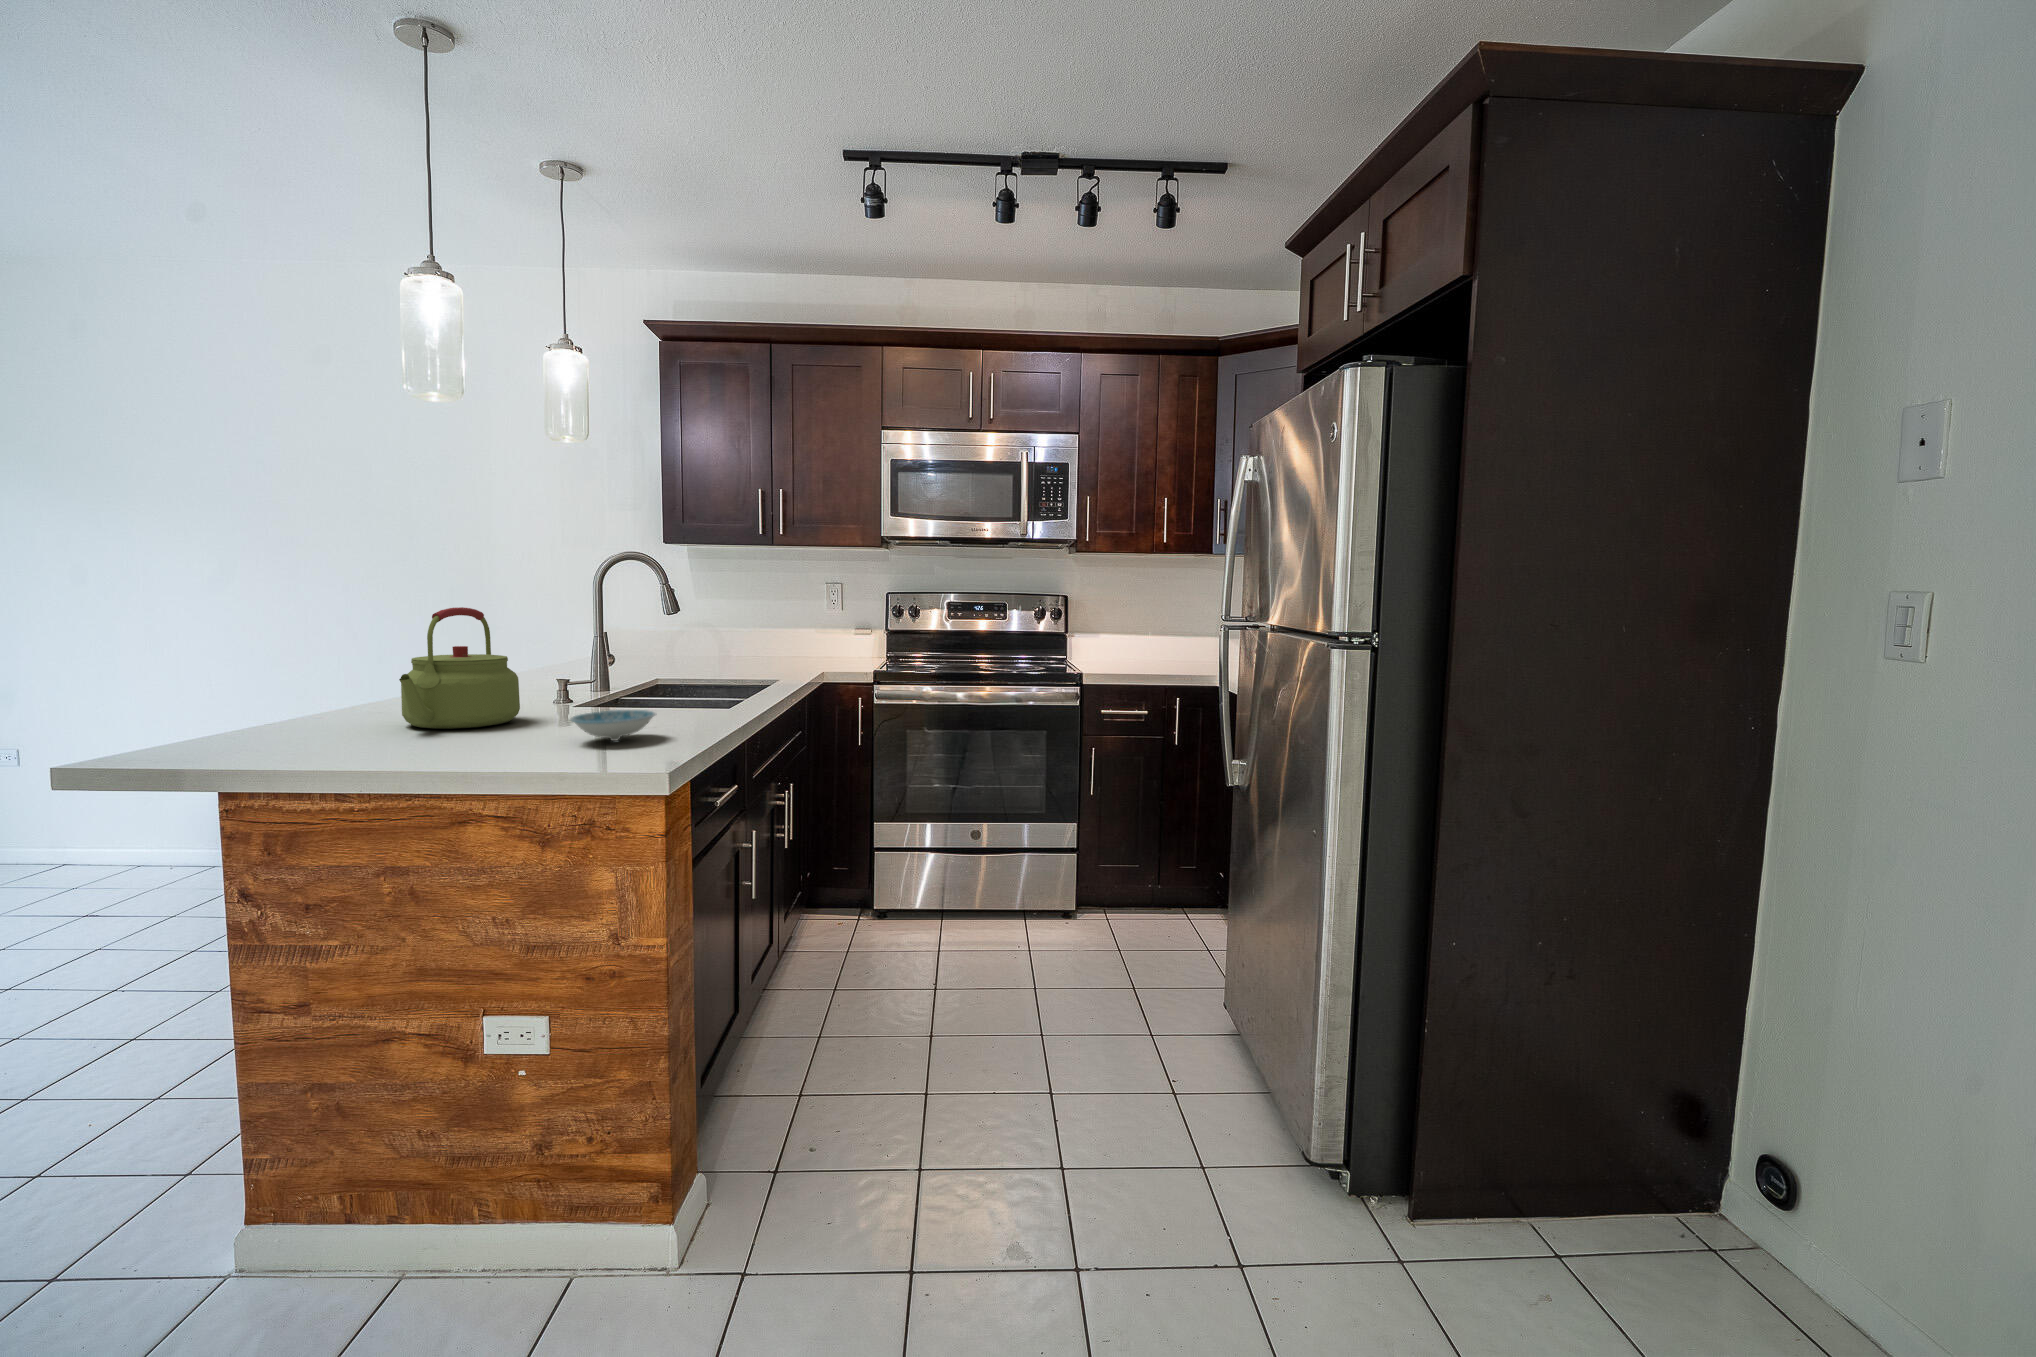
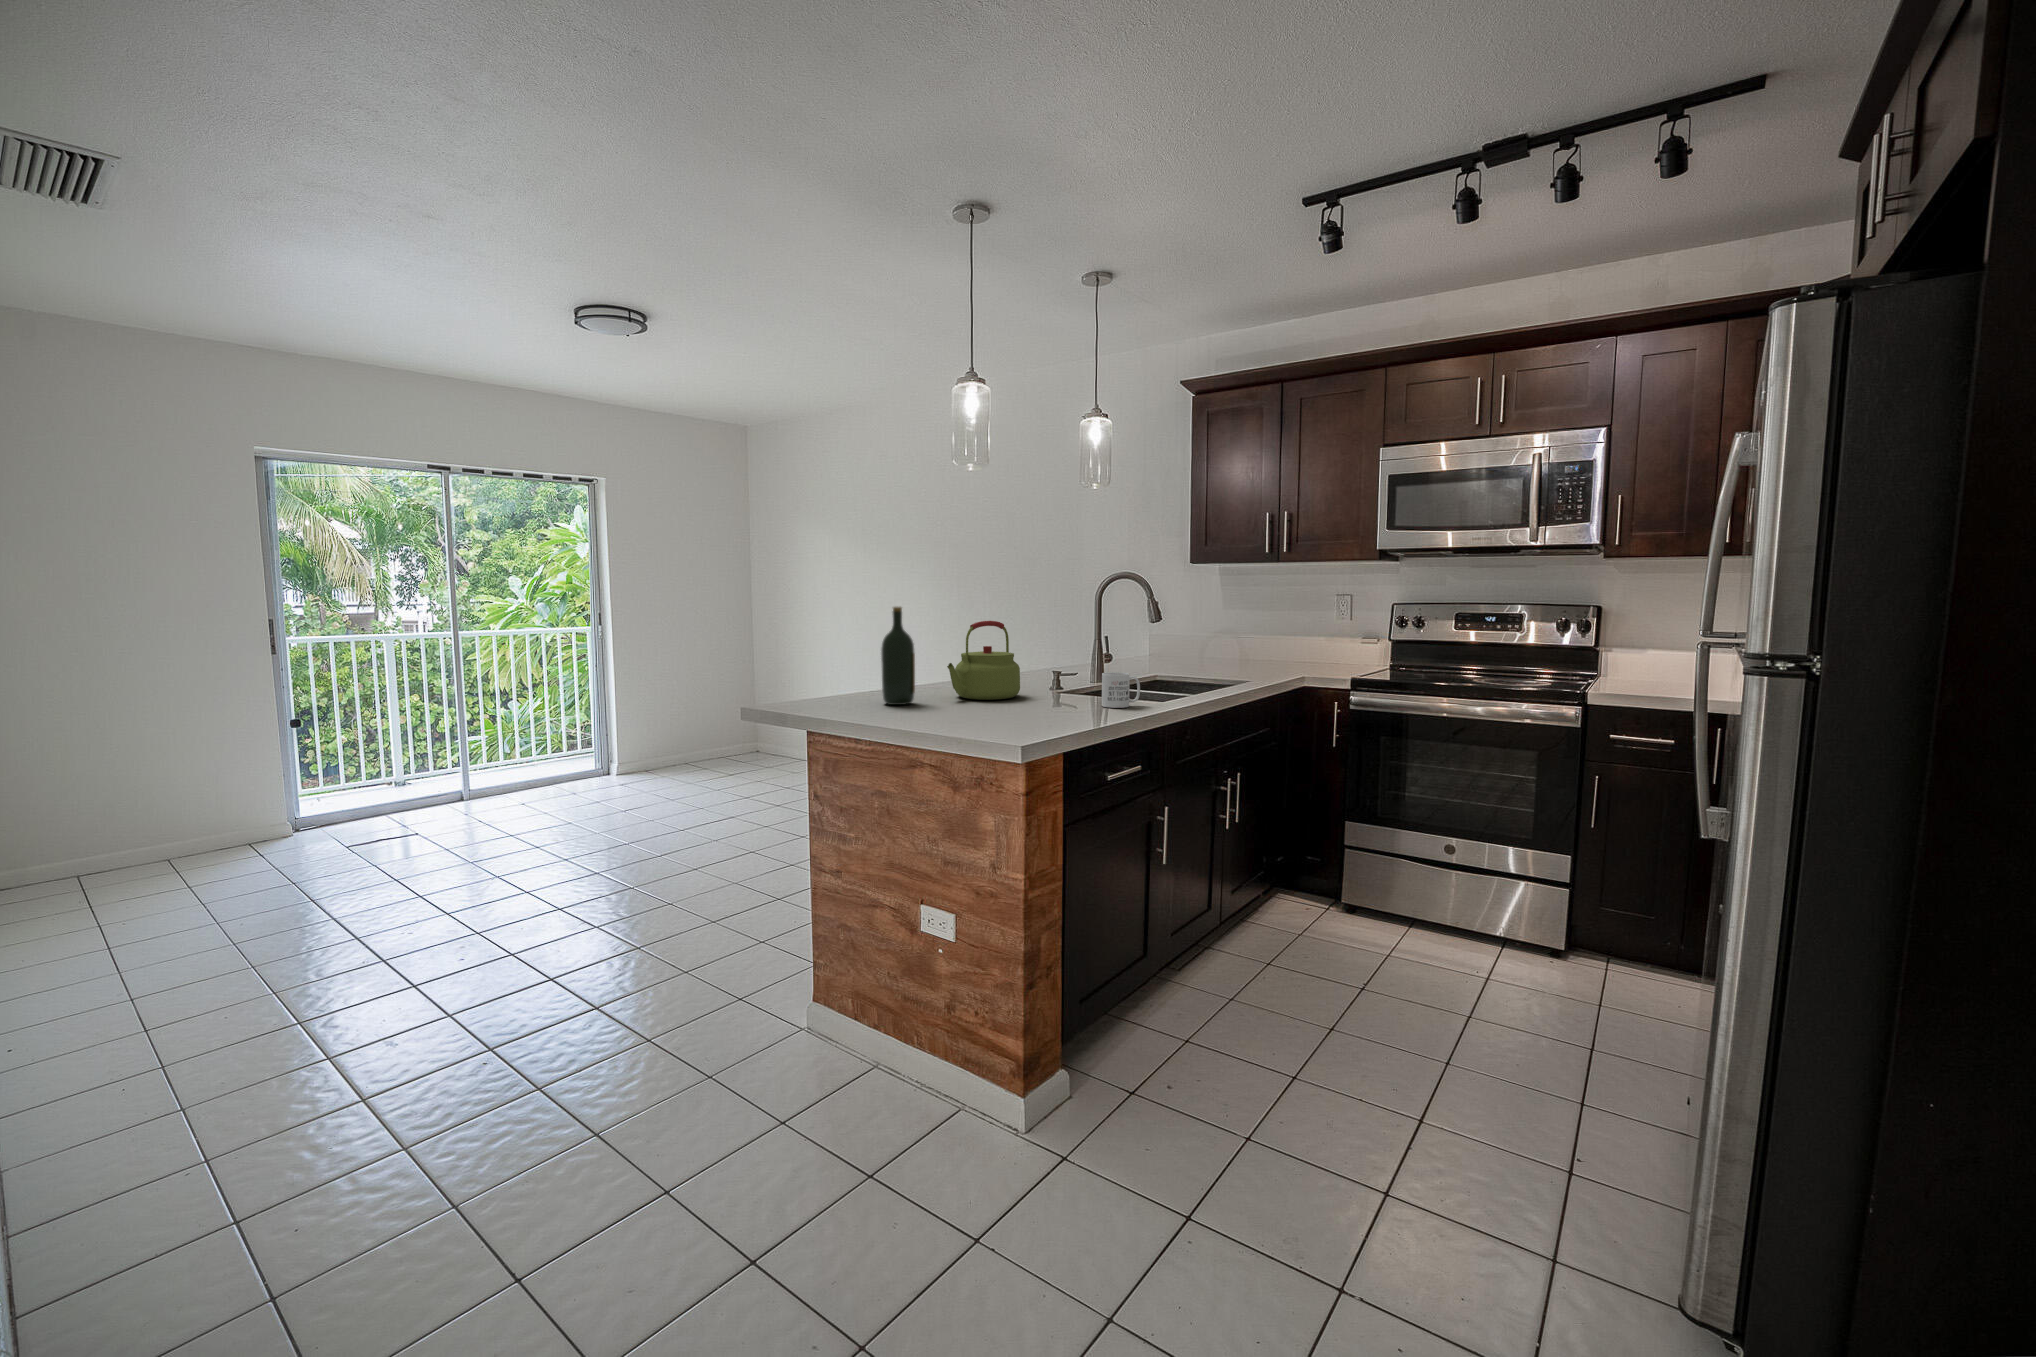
wine bottle: none [264,581,341,751] -> present [881,607,915,705]
mug: none [662,676,712,723] -> present [1102,672,1140,708]
ceramic bowl: present [570,710,656,741] -> none [1022,695,1080,715]

